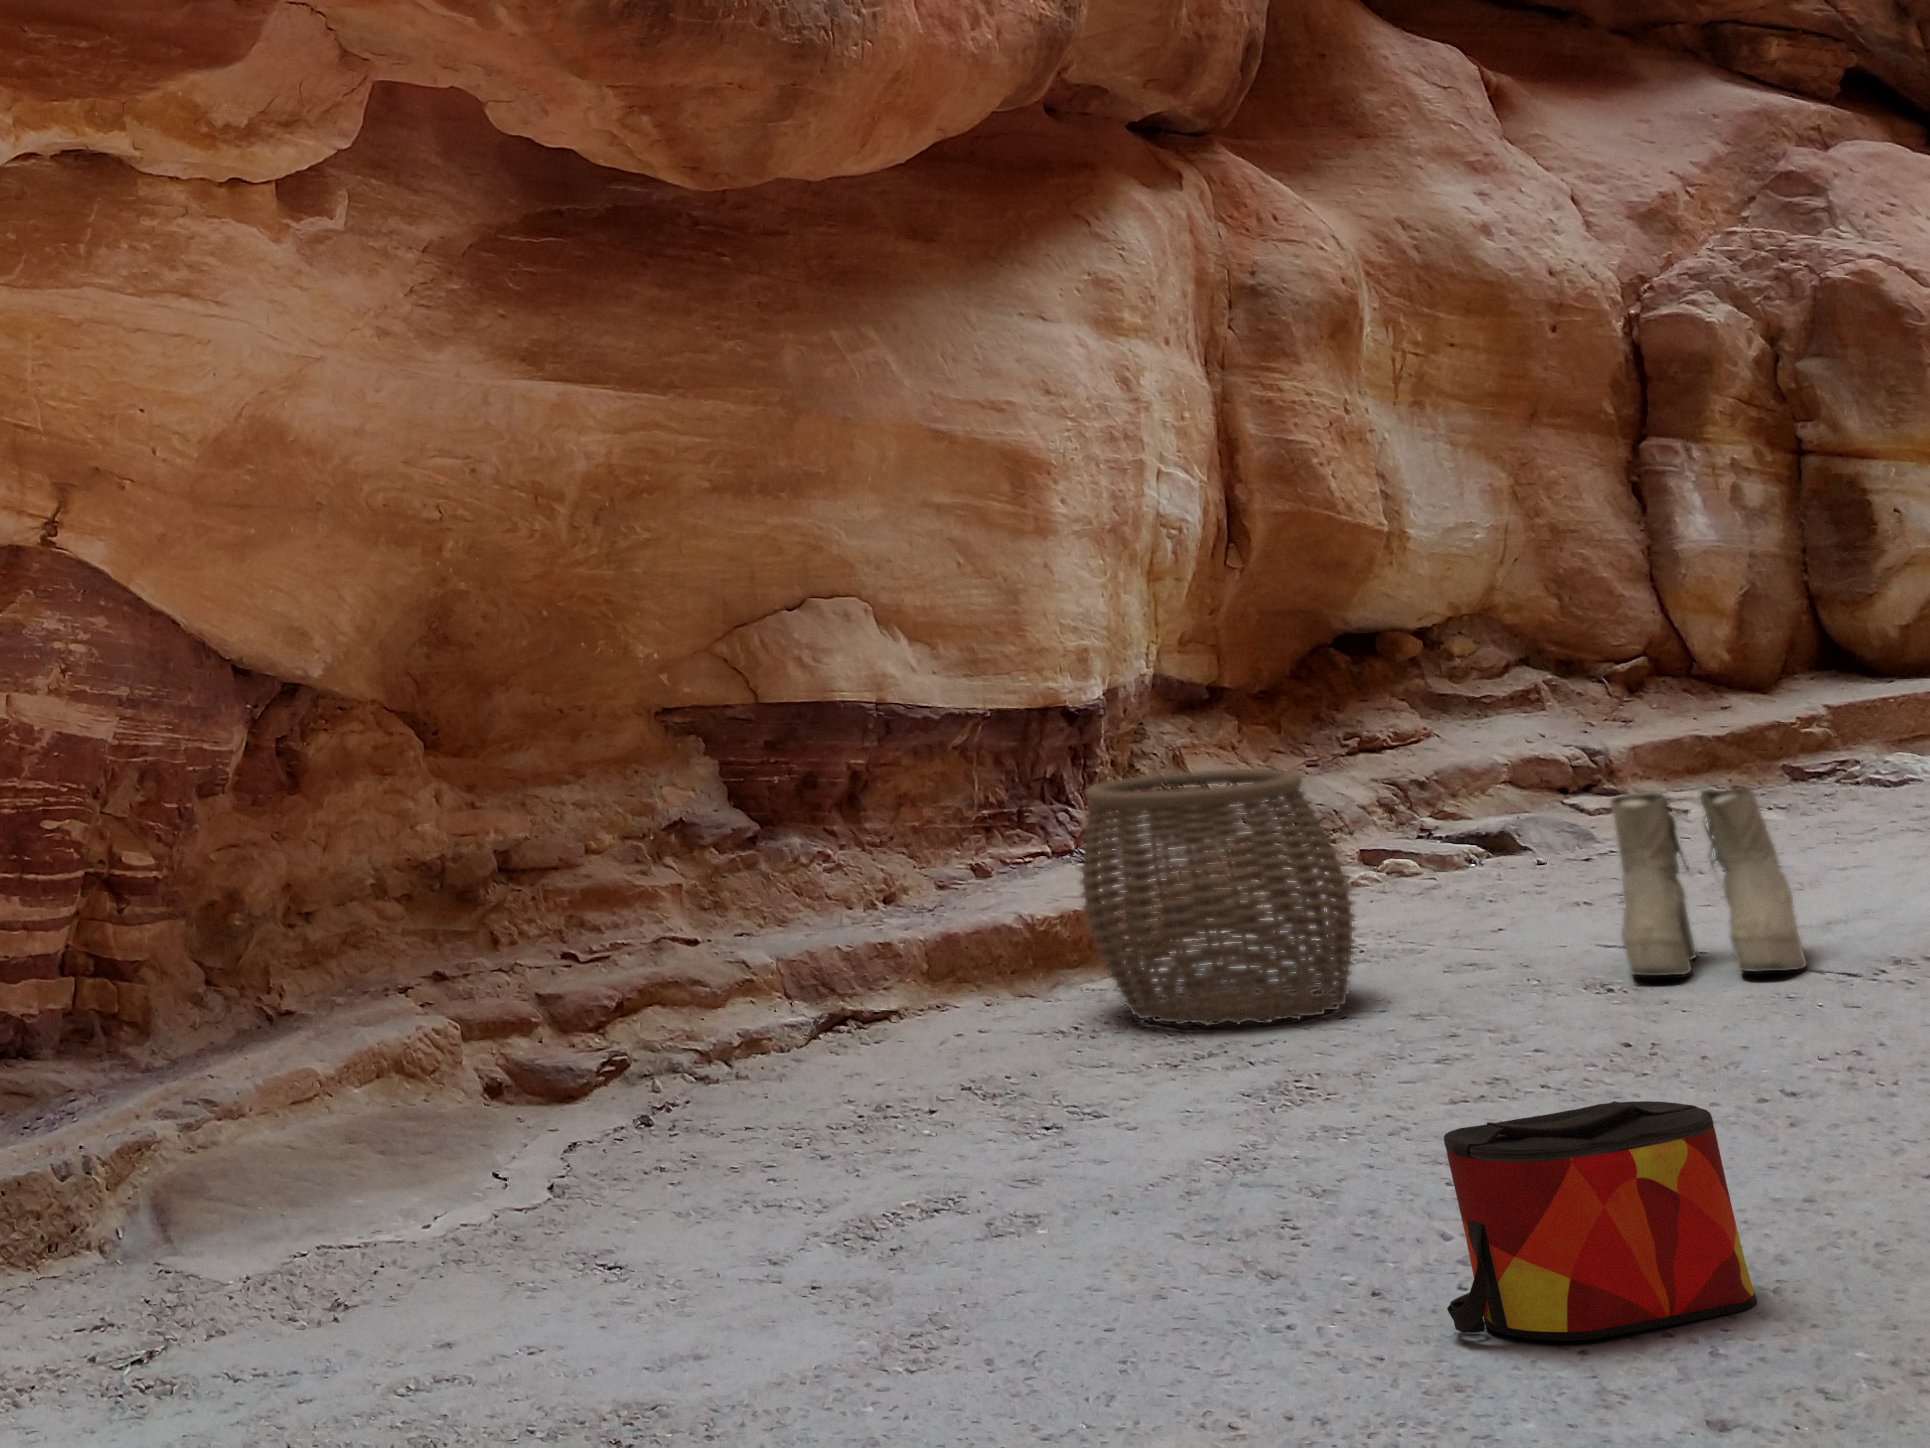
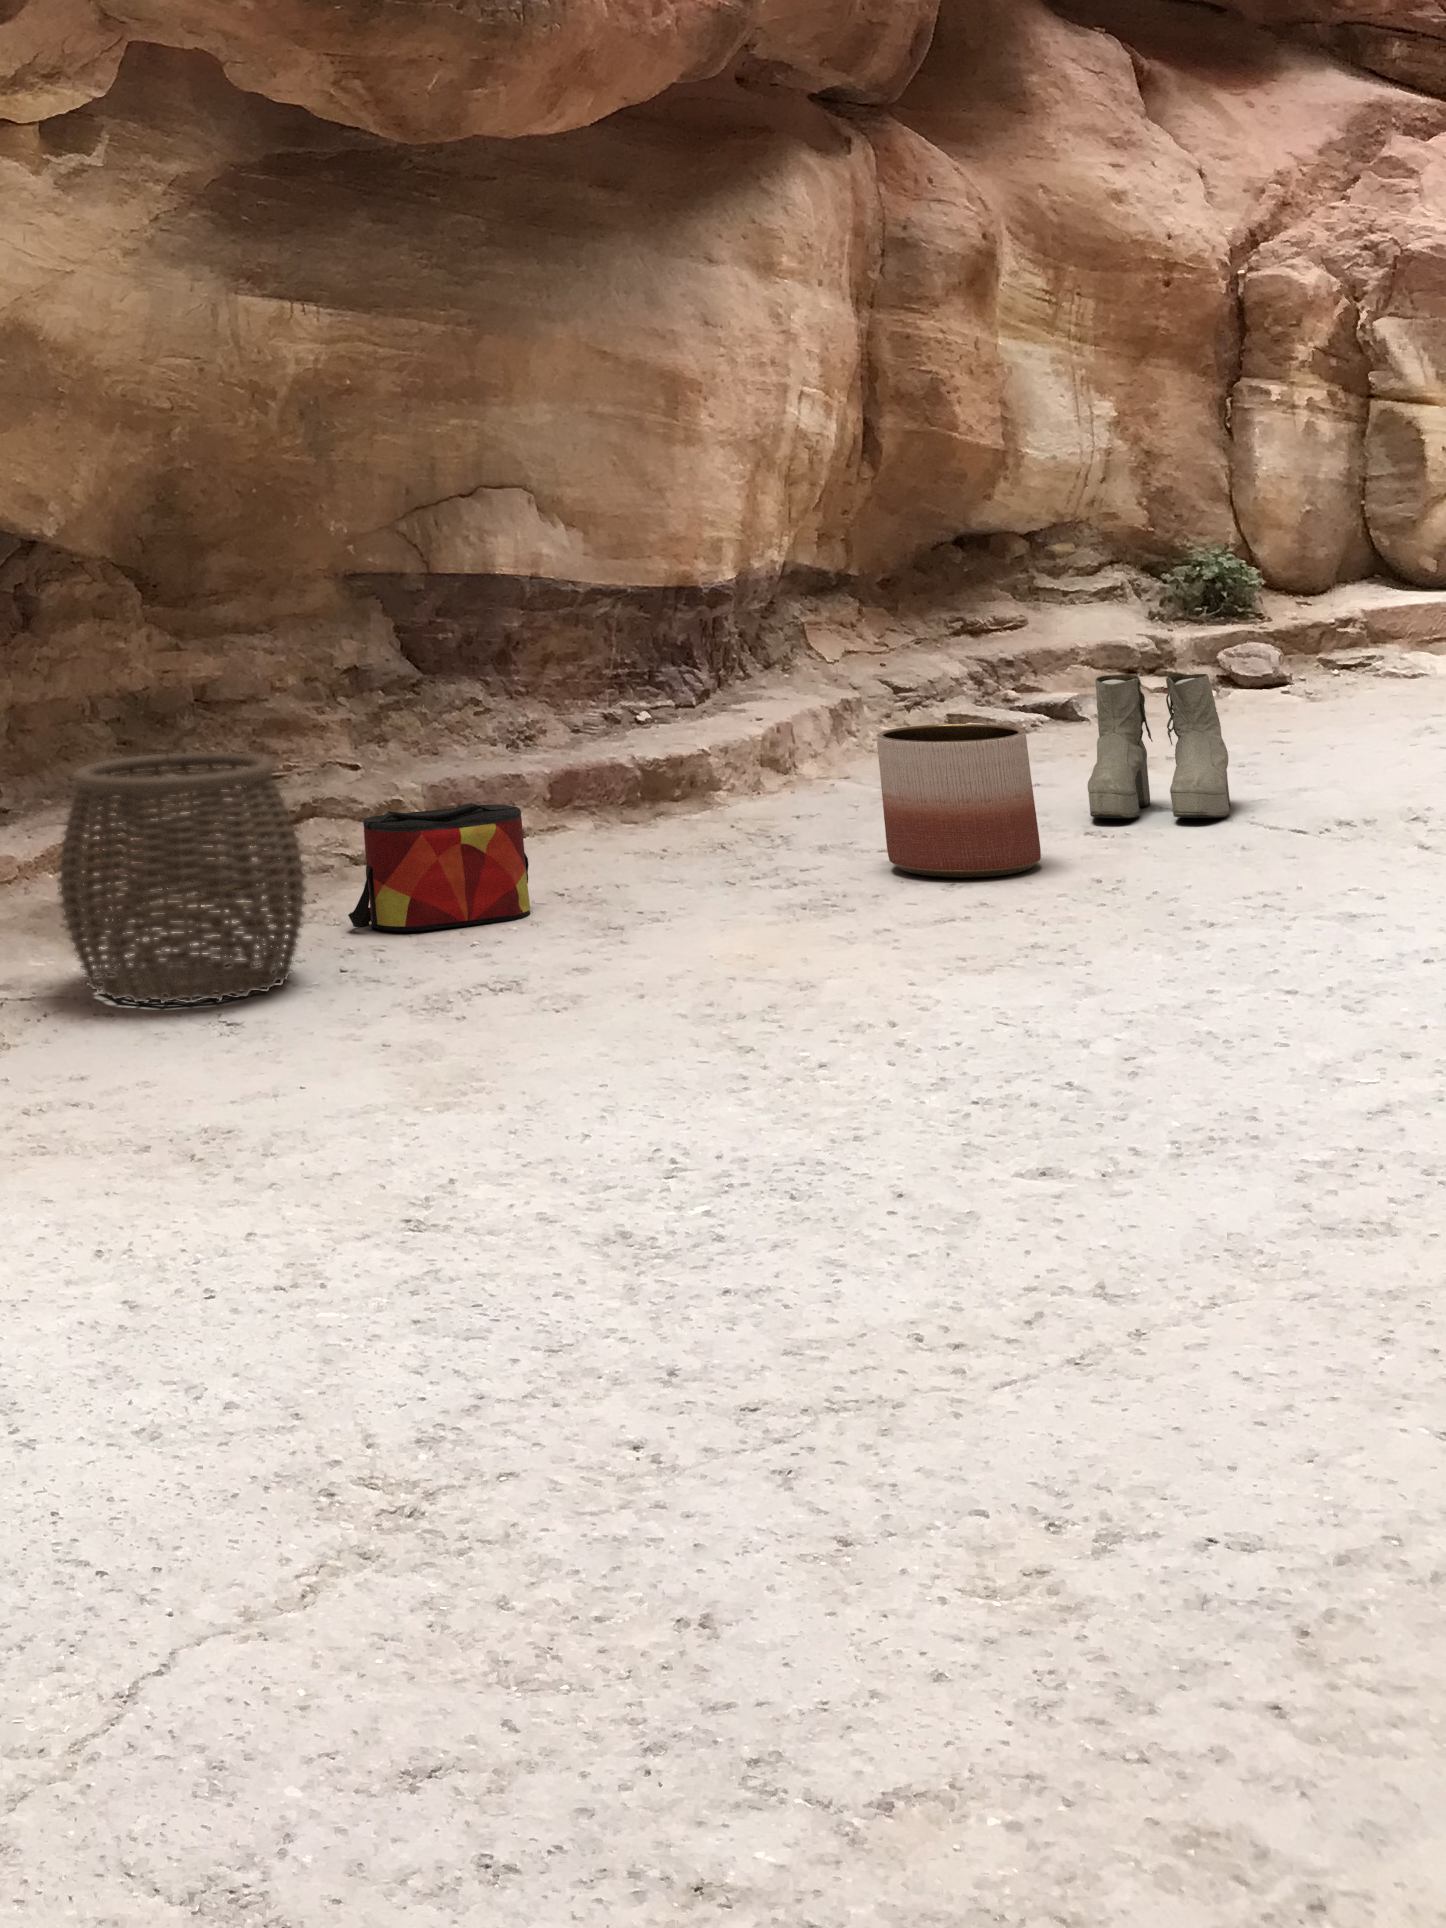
woven basket: present [1080,769,1355,1025] -> present [57,752,307,1003]
planter: none [1372,863,1600,1059] -> present [876,724,1041,877]
bag: present [1444,1101,1757,1341] -> present [348,803,530,931]

